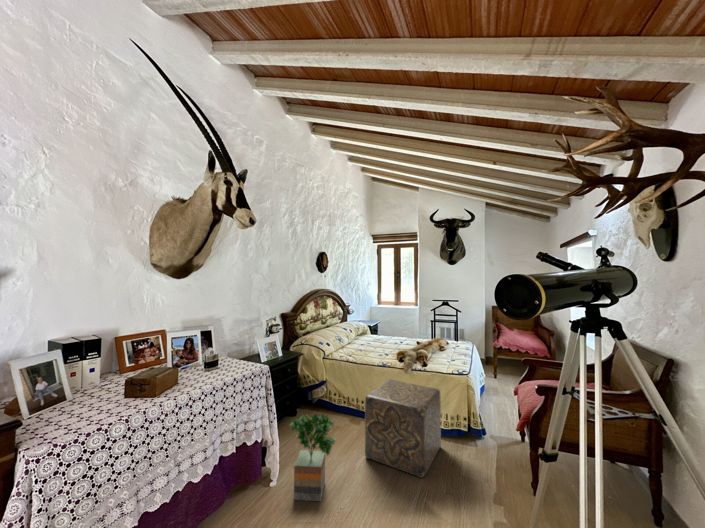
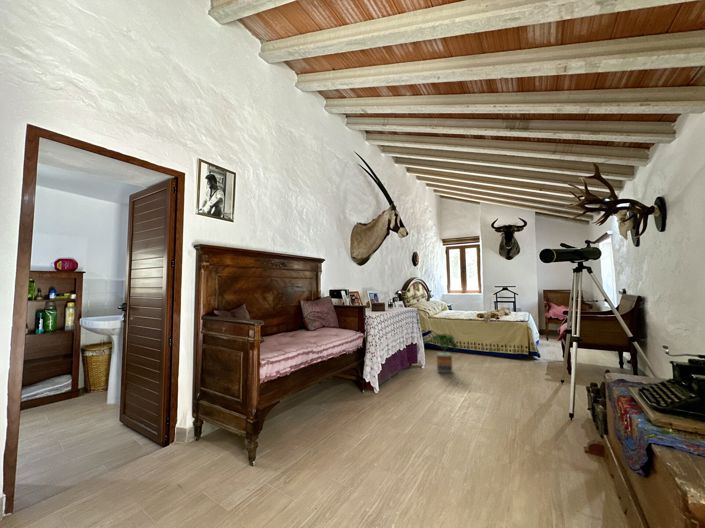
ottoman: present [365,380,441,477] -> none [467,326,513,370]

